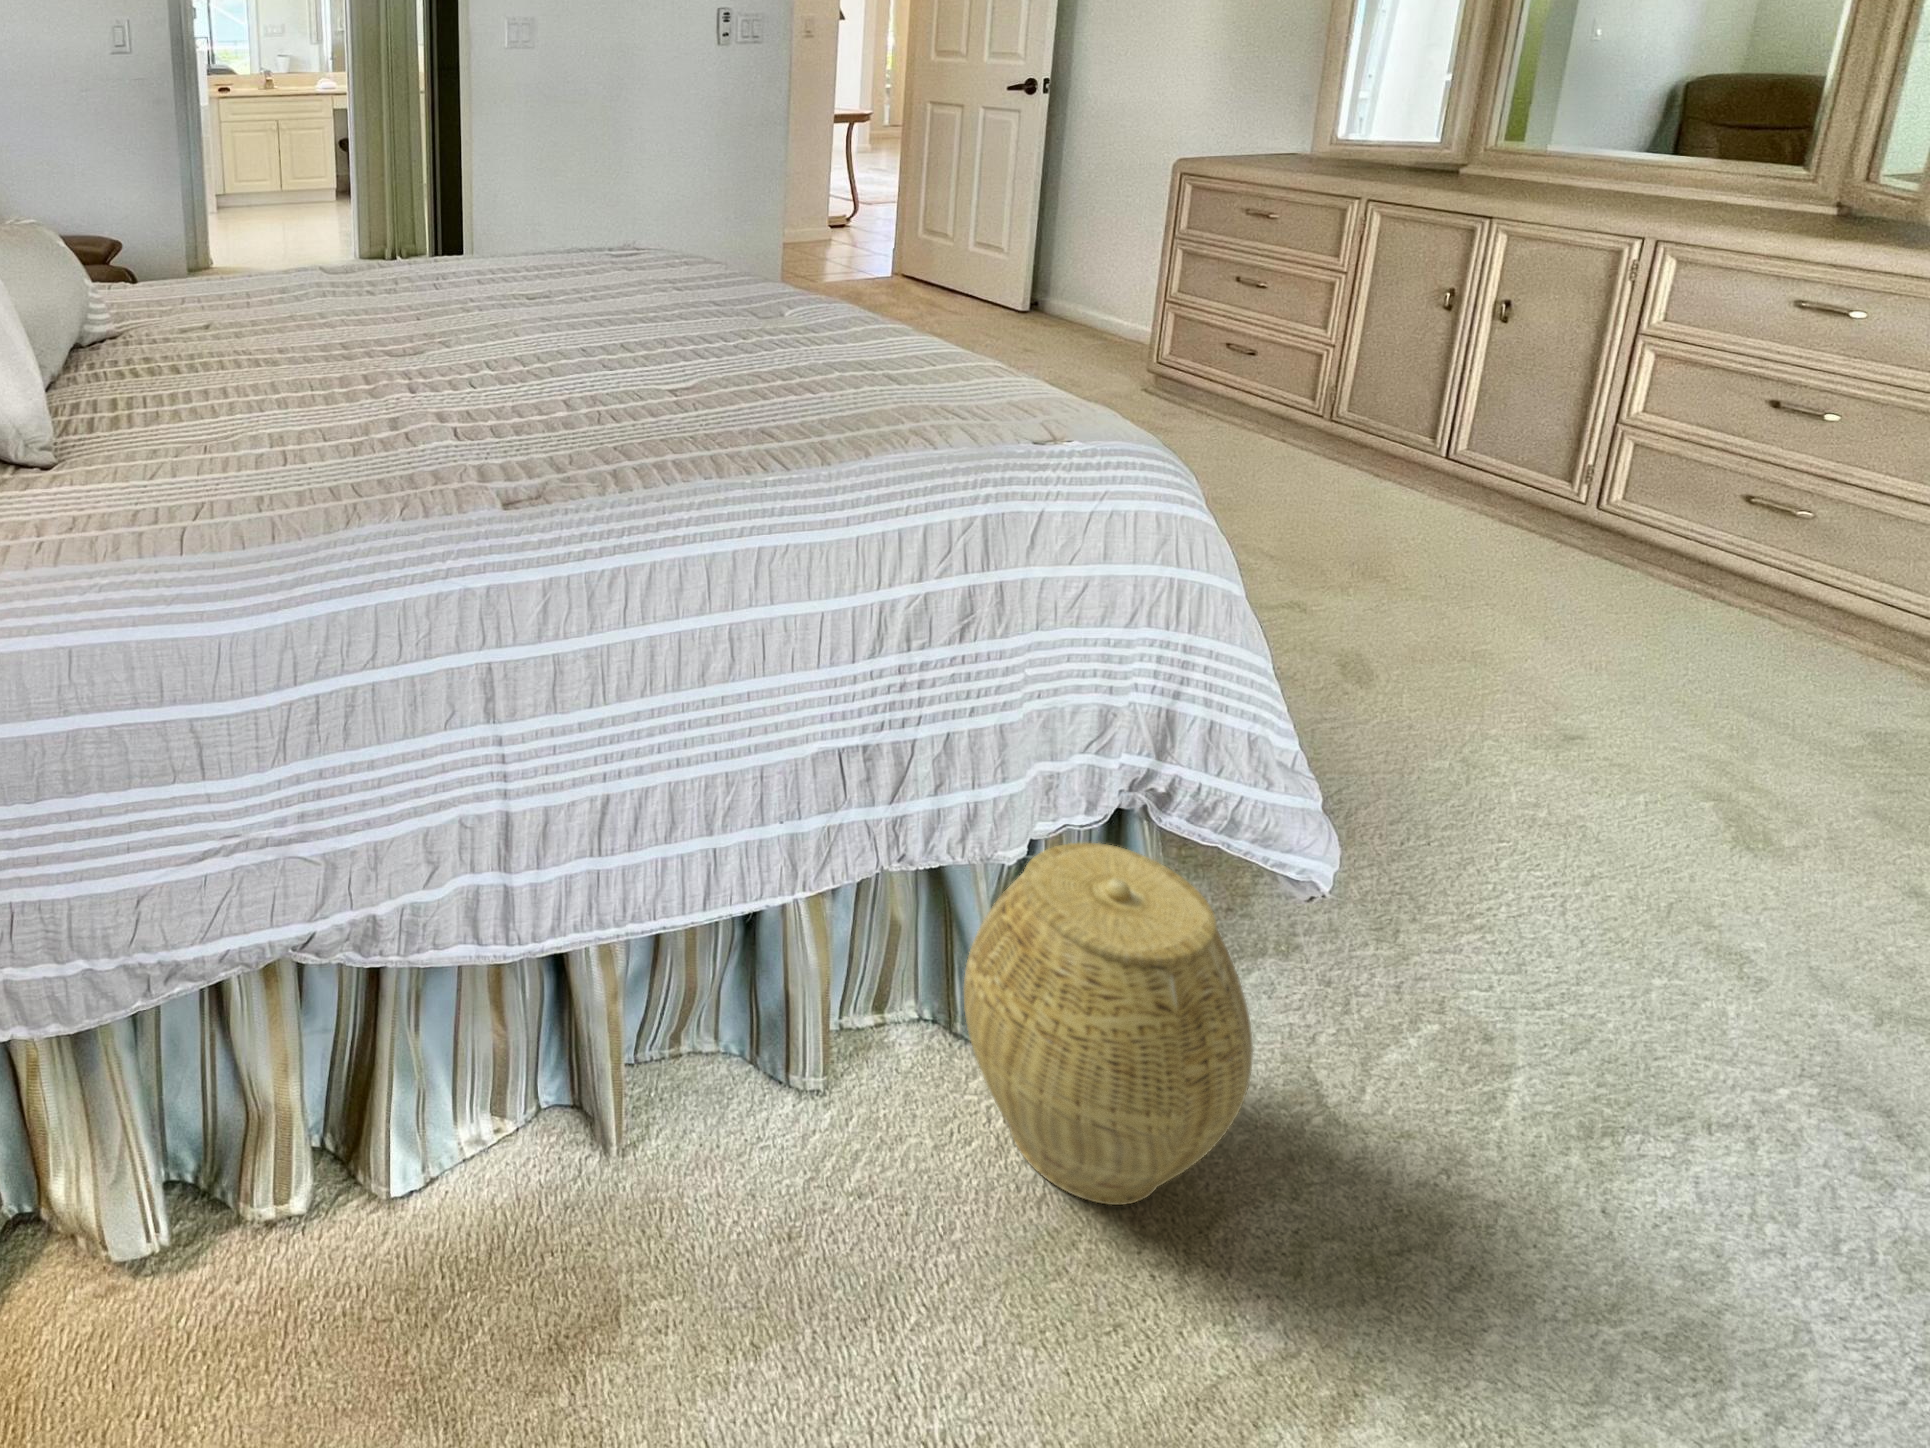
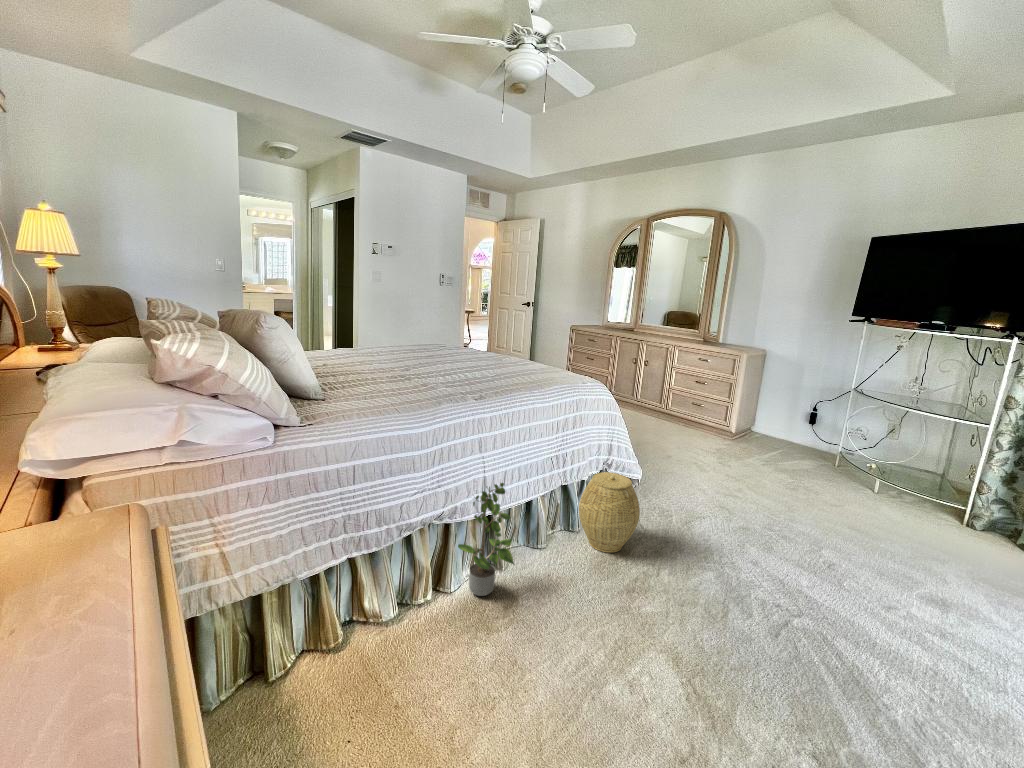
potted plant: none [378,844,626,1255] -> present [458,483,514,596]

